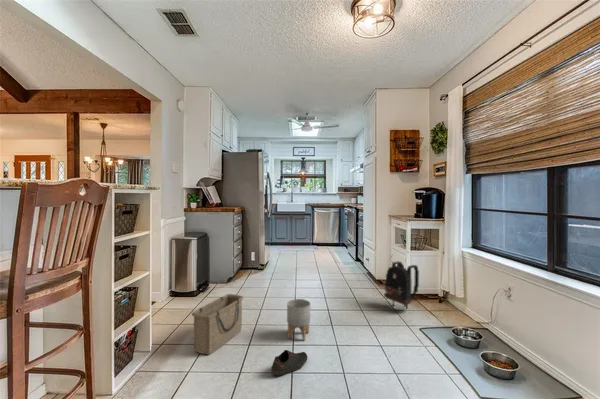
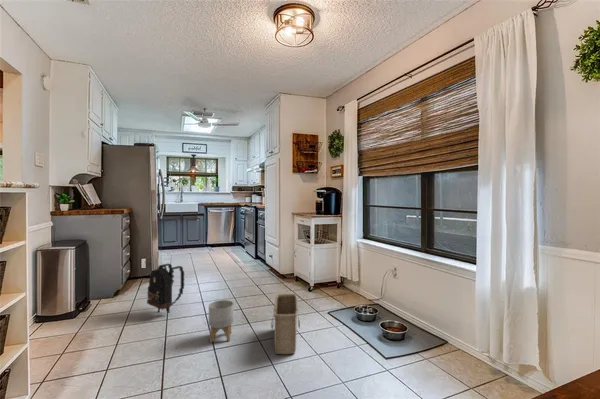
backpack: present [384,261,419,309] -> present [147,264,184,313]
basket: present [192,294,243,354] -> present [271,294,300,354]
shoe: present [271,350,308,376] -> none [204,351,239,379]

